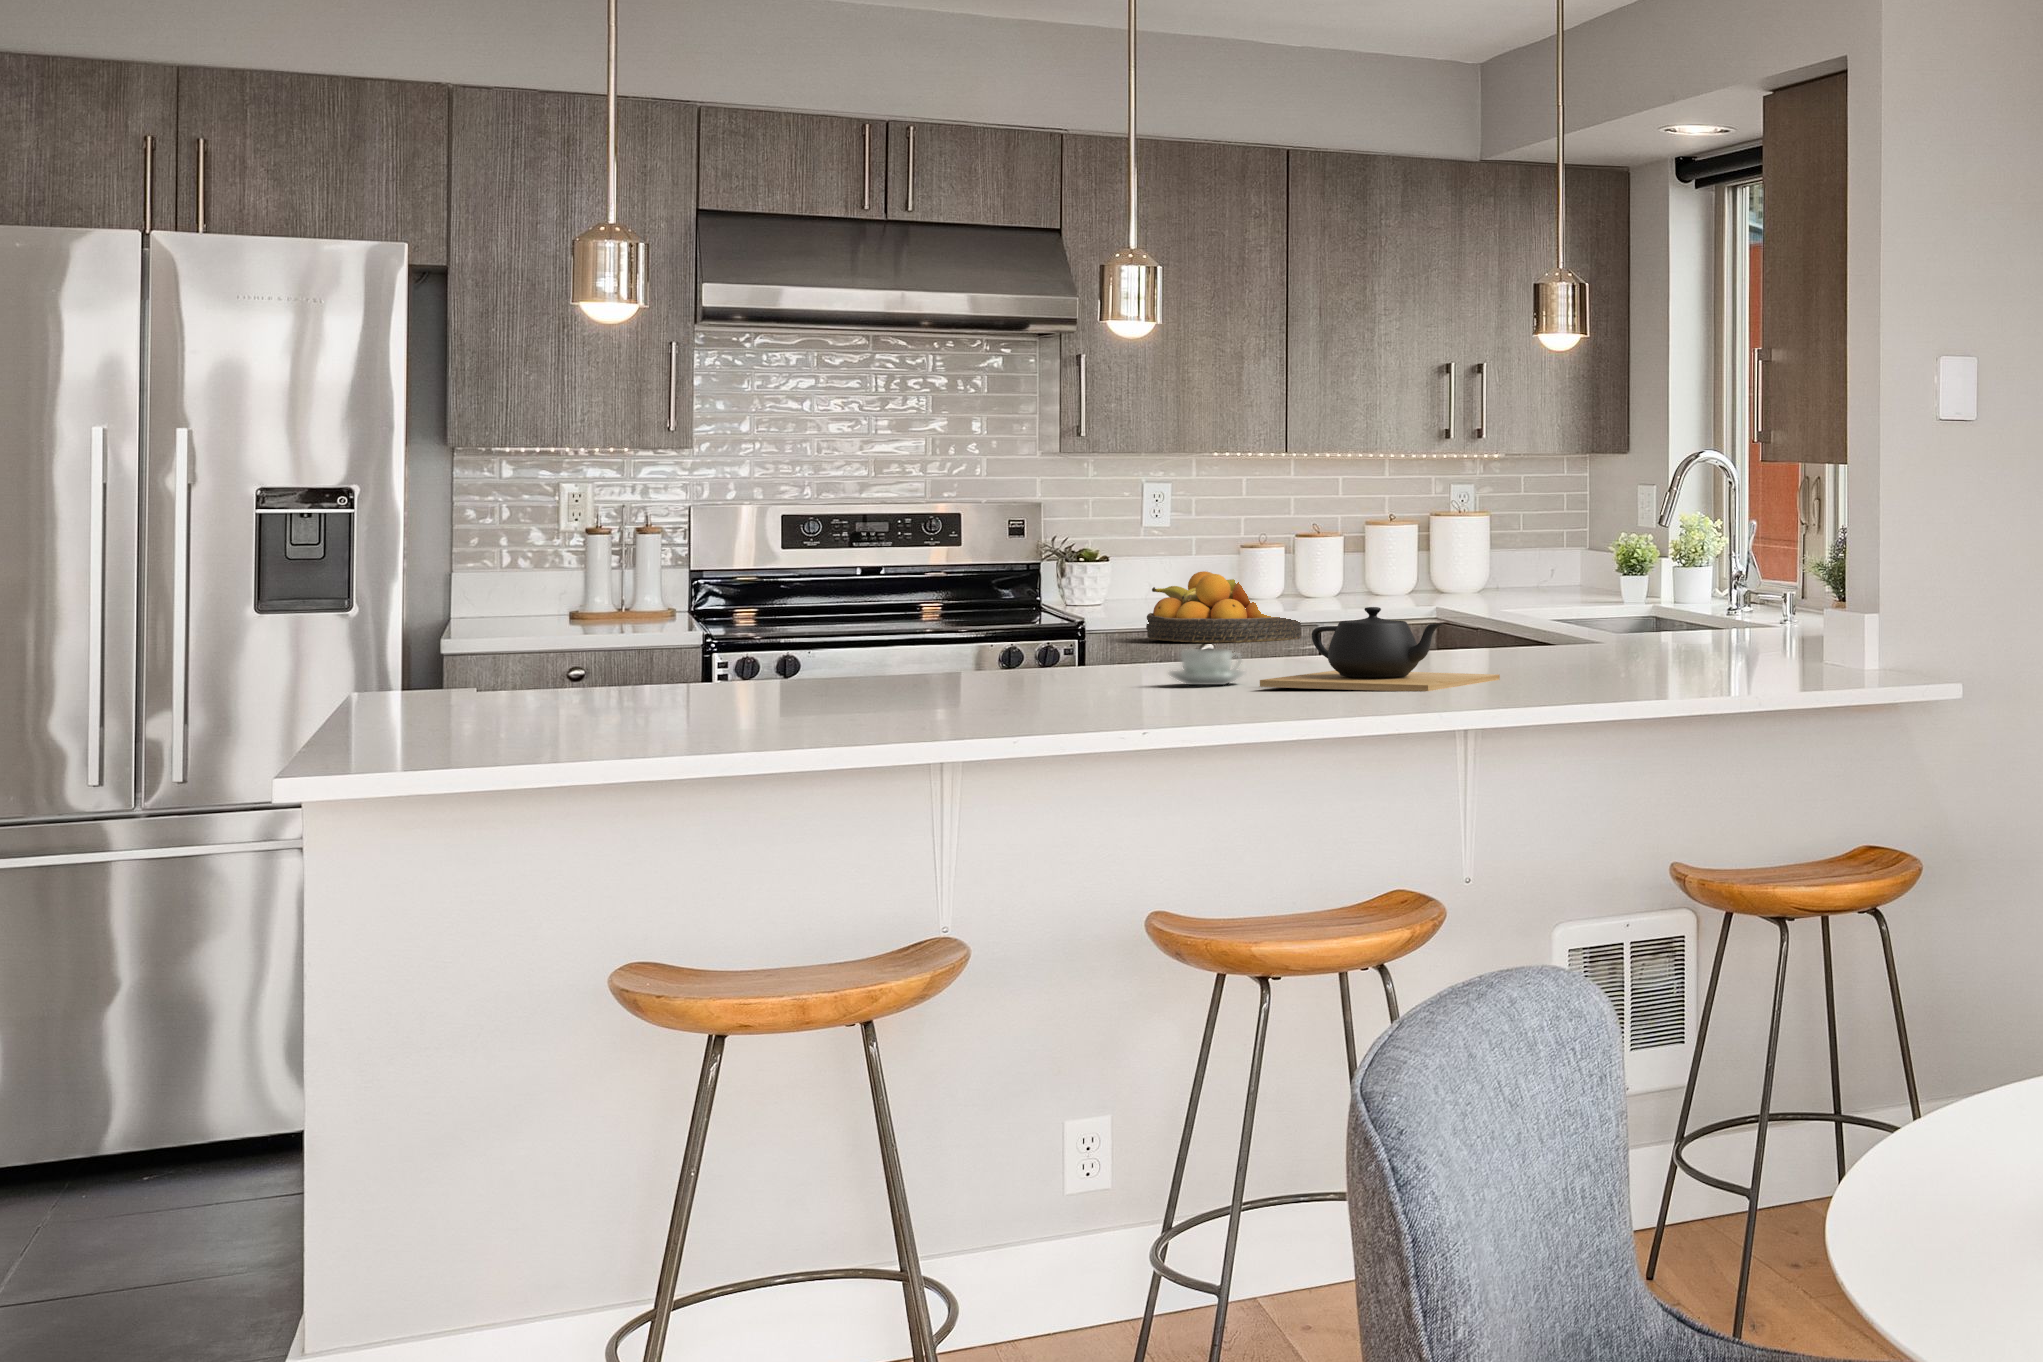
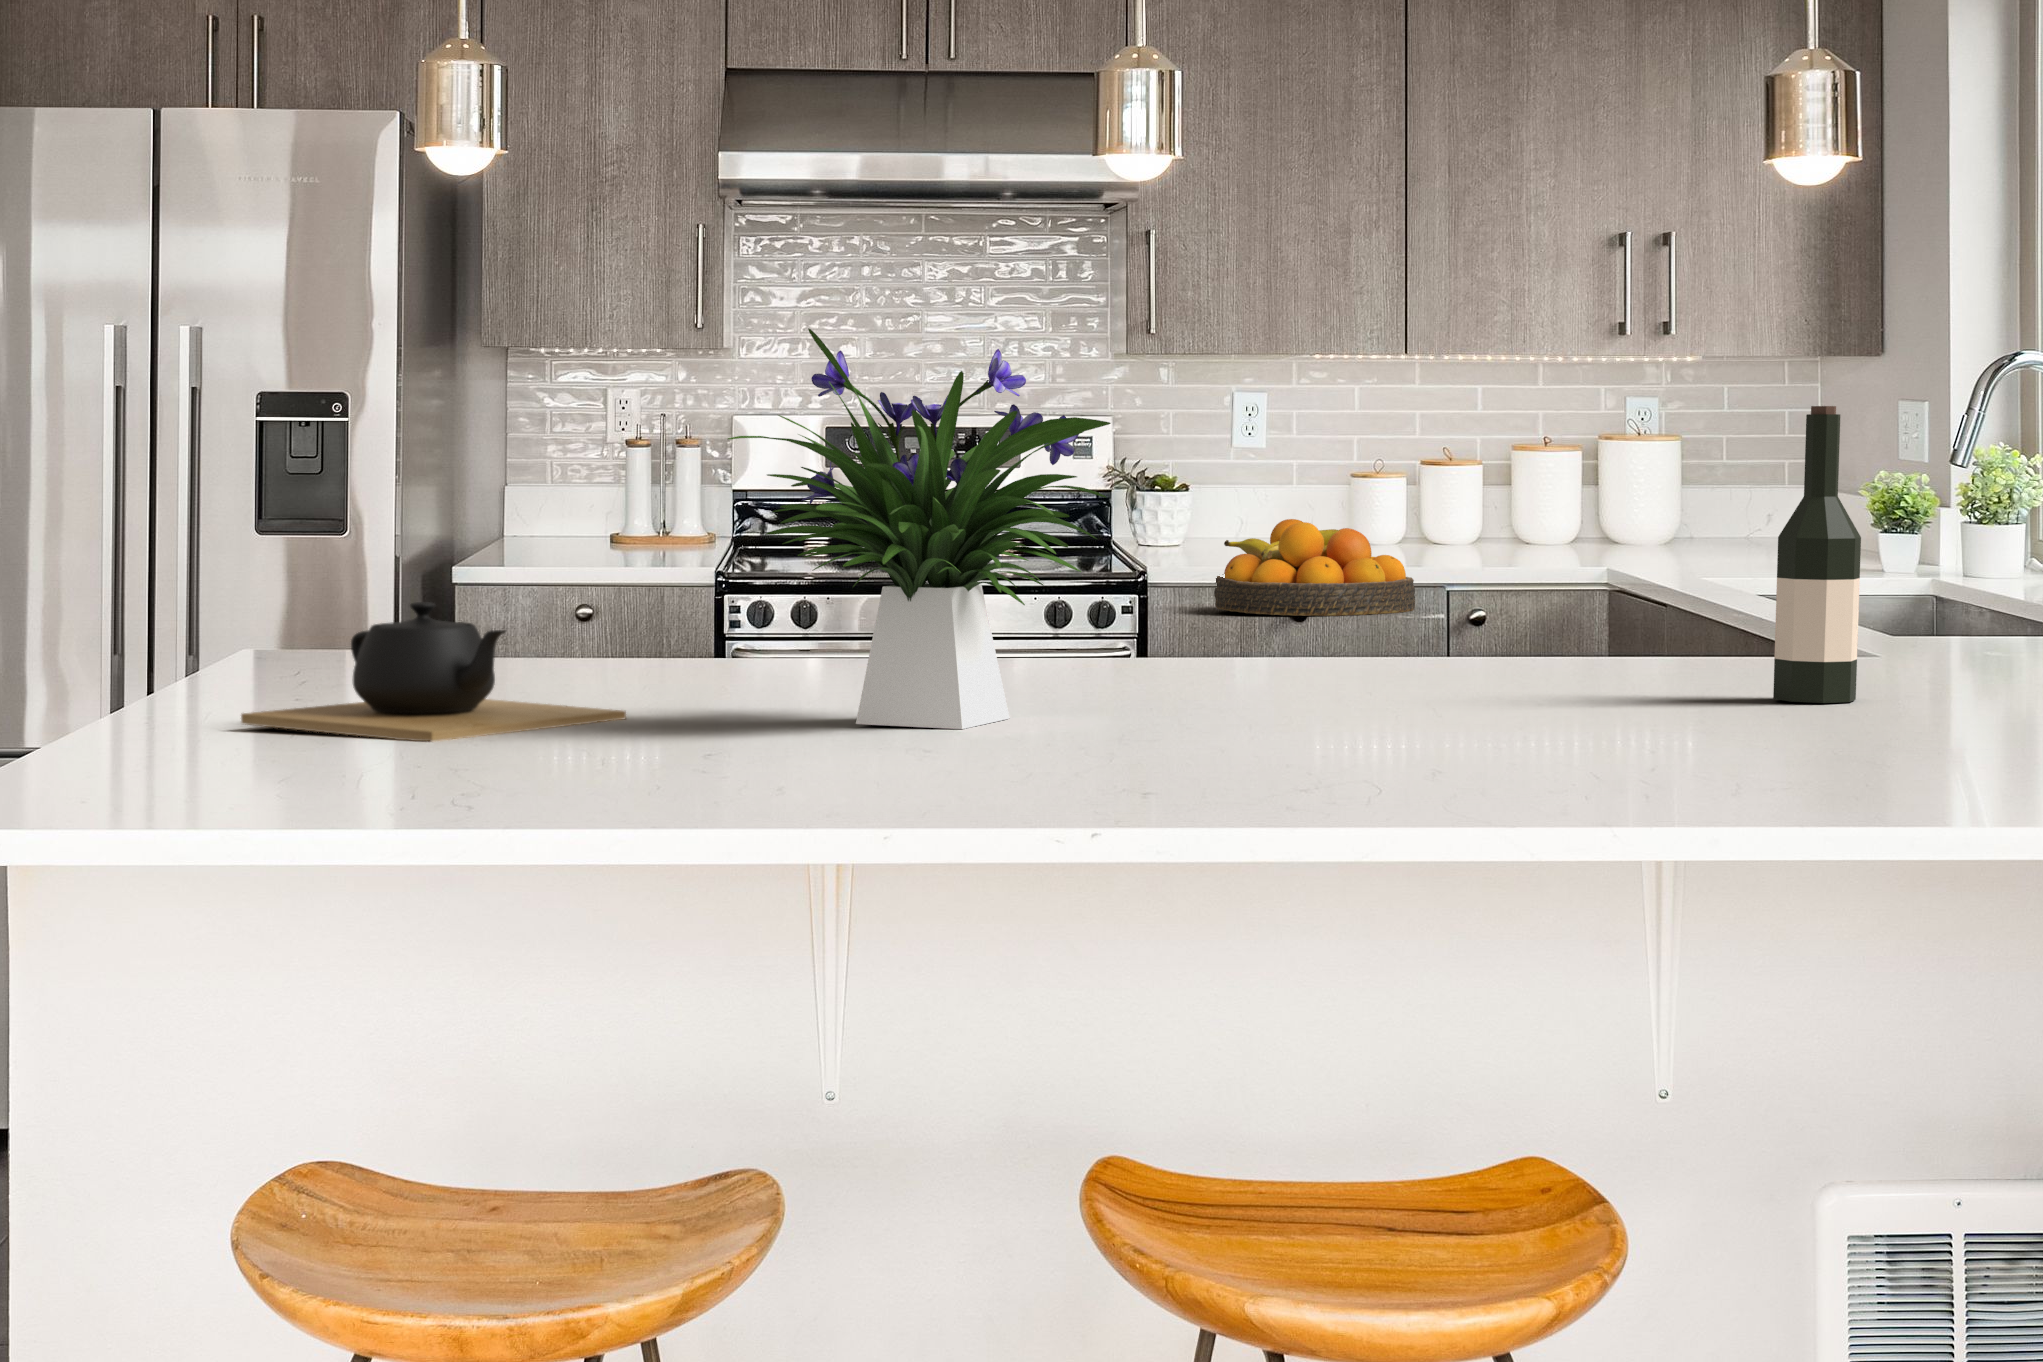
flower arrangement: none [819,440,1095,710] -> present [728,328,1111,729]
wine bottle: none [1532,502,1583,683] -> present [1773,406,1861,703]
teapot: present [1260,607,1500,691] -> present [241,602,626,742]
coffee cup: present [1169,649,1244,685] -> none [1214,635,1328,690]

